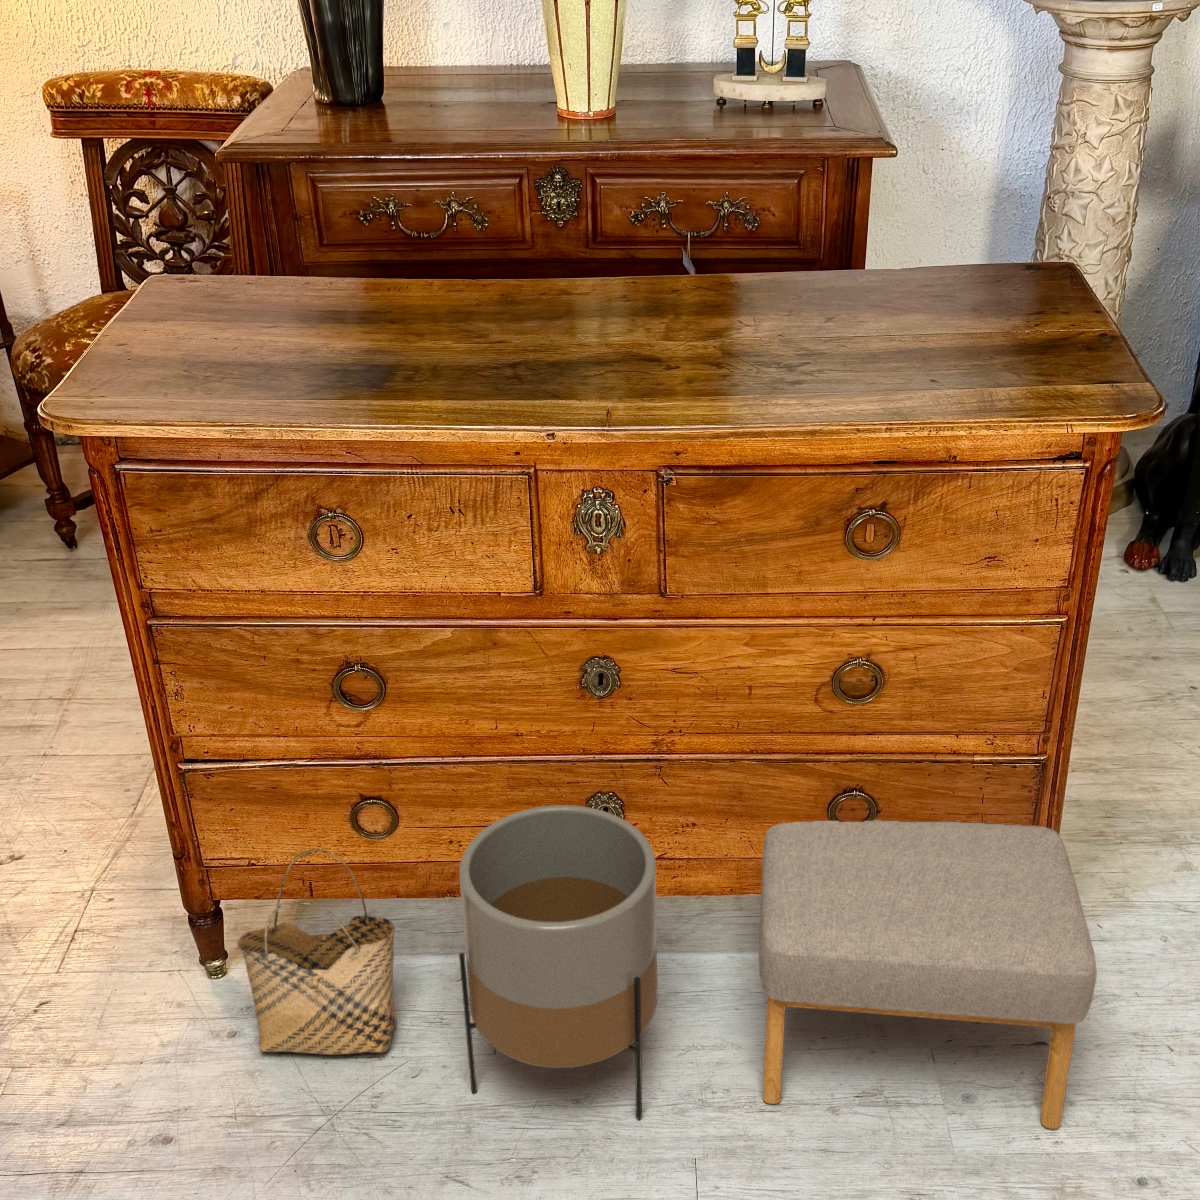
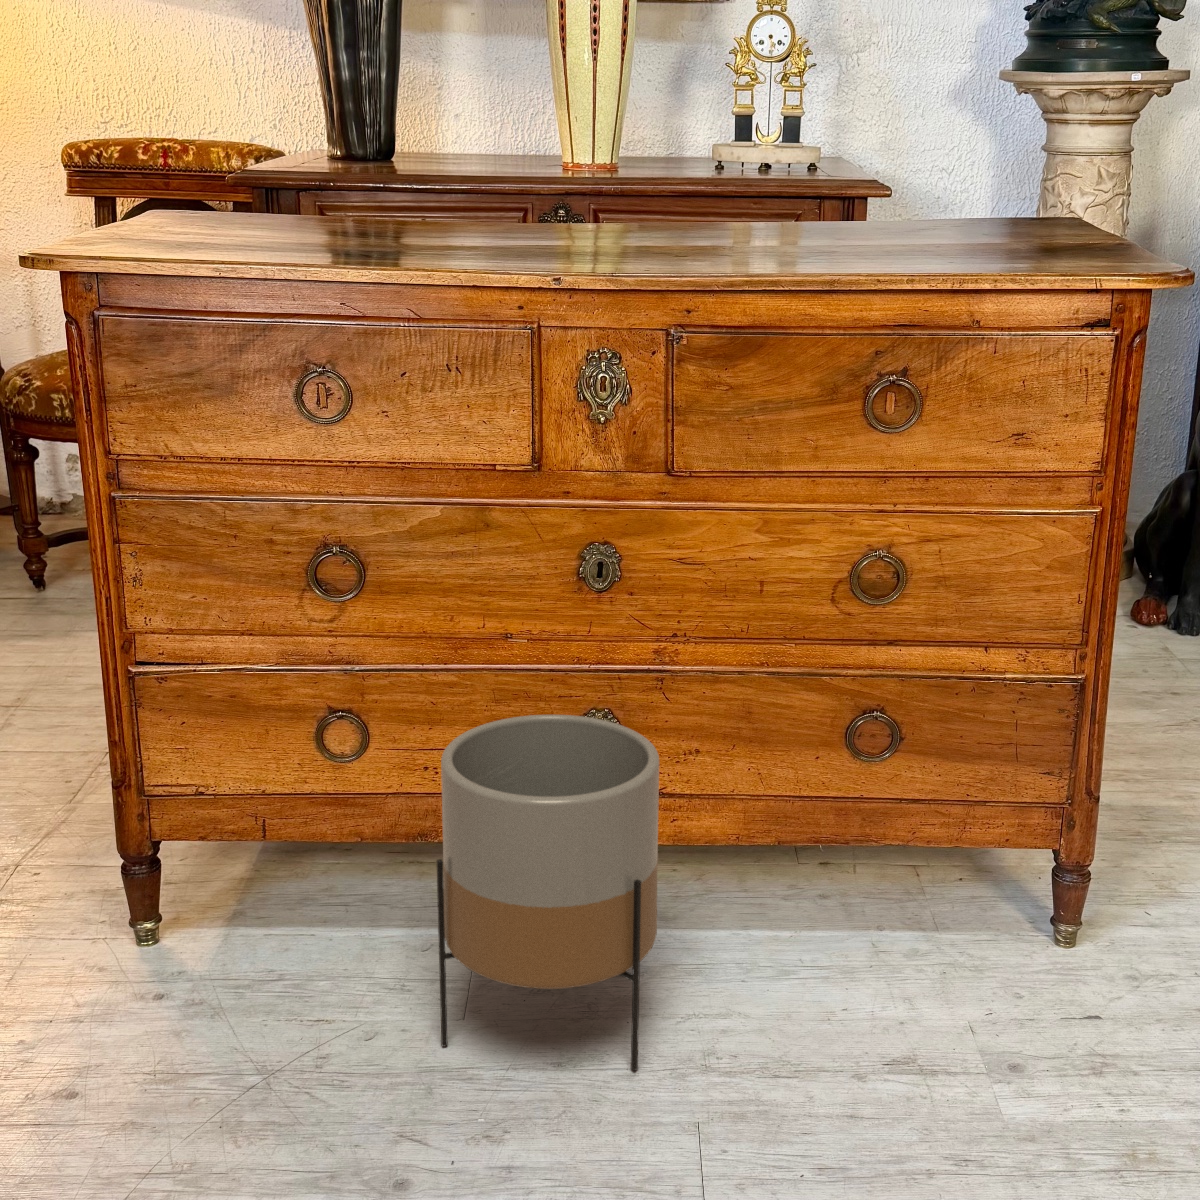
footstool: present [759,820,1097,1129] -> none [774,747,1148,1083]
woven basket: present [237,849,397,1054] -> none [182,766,361,1008]

